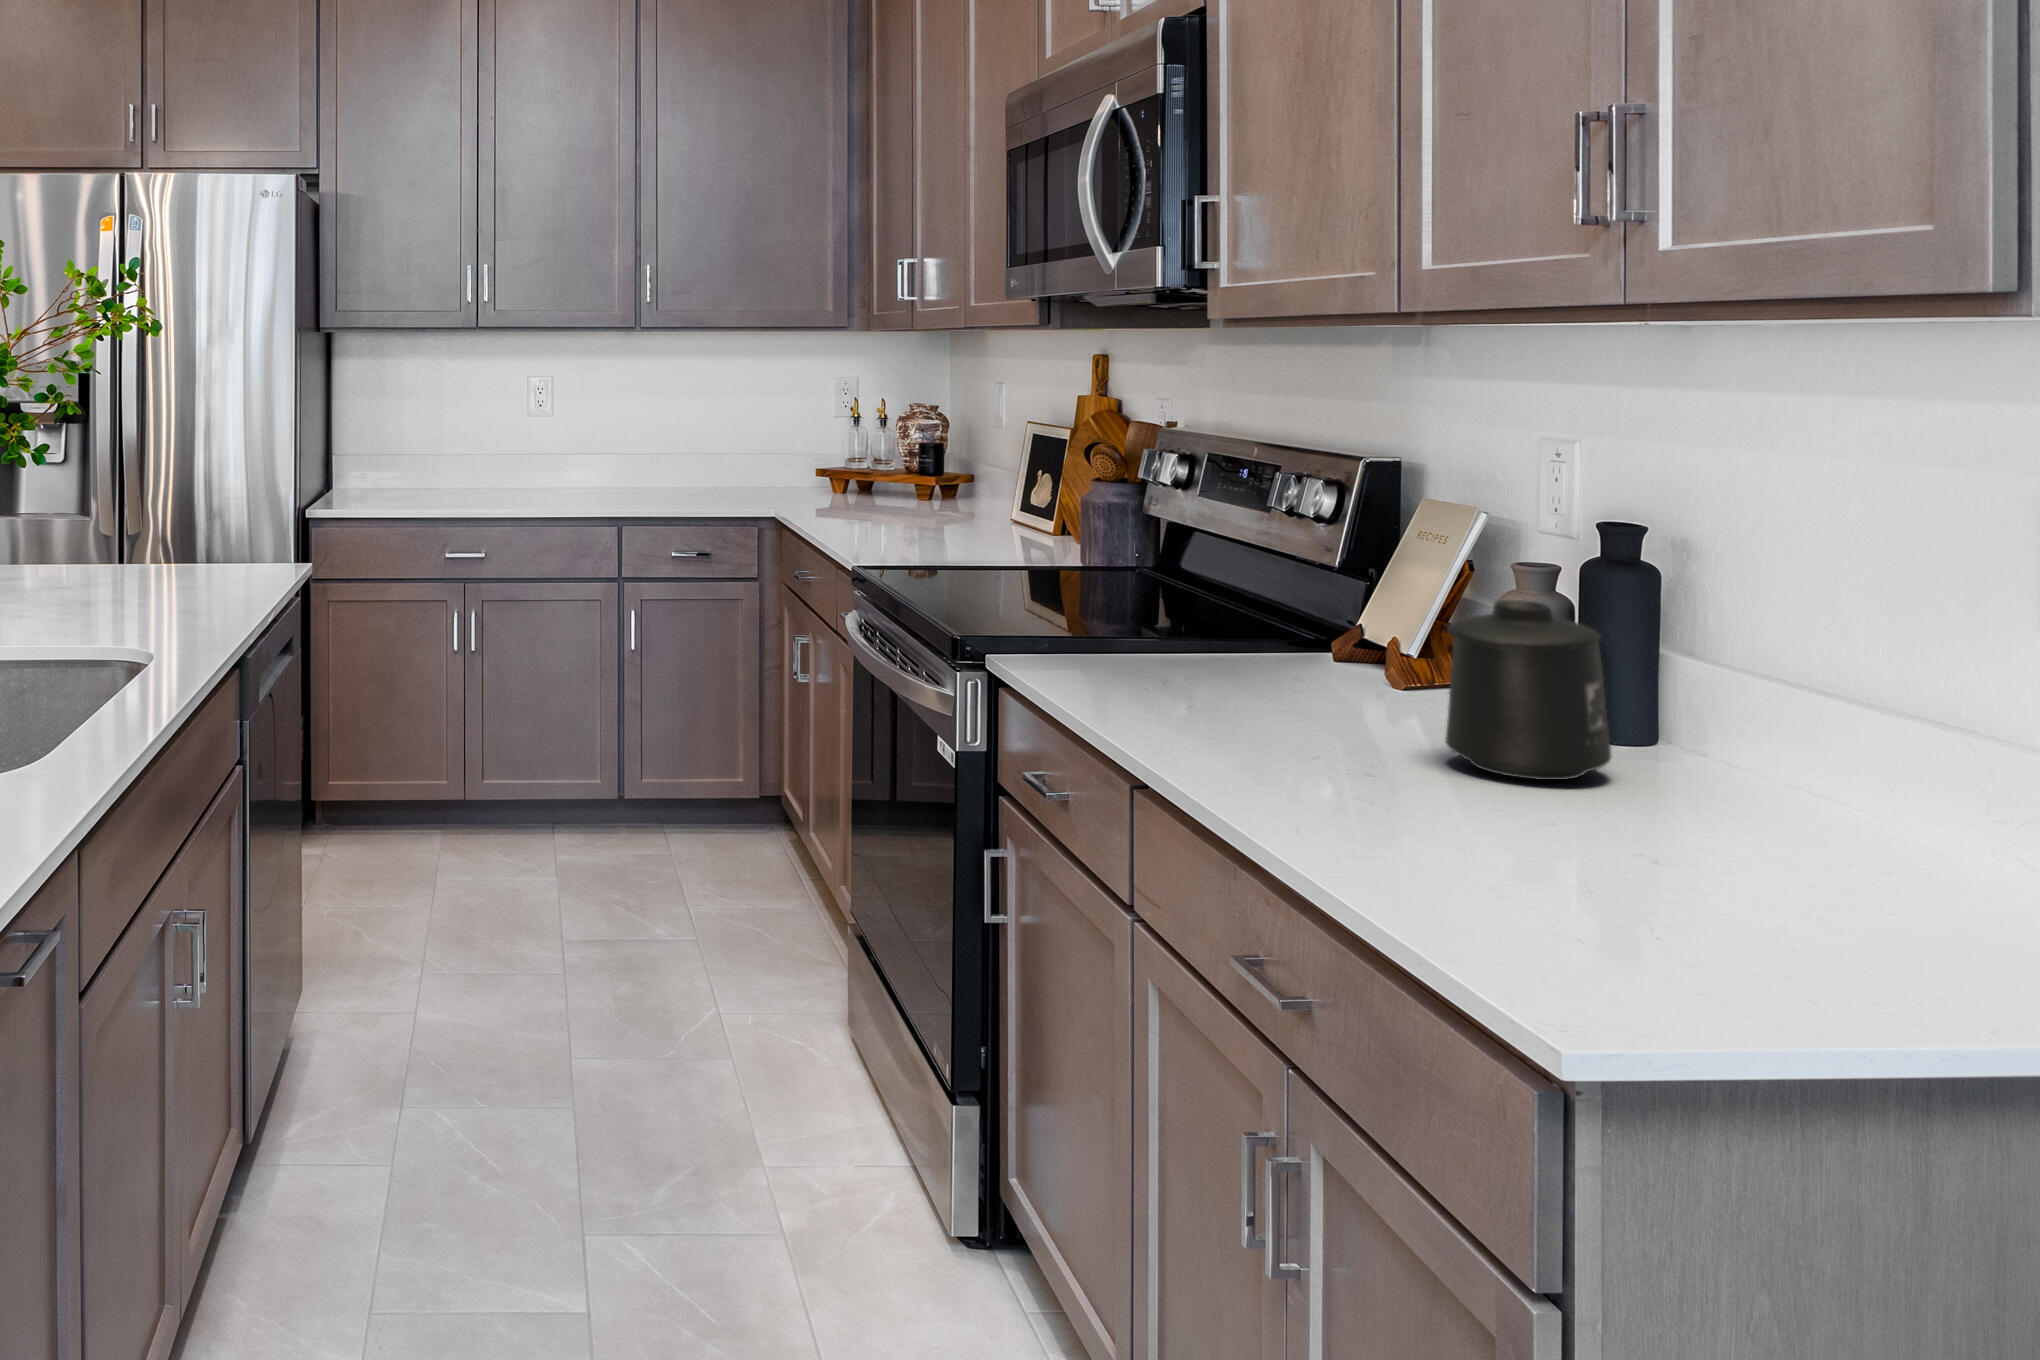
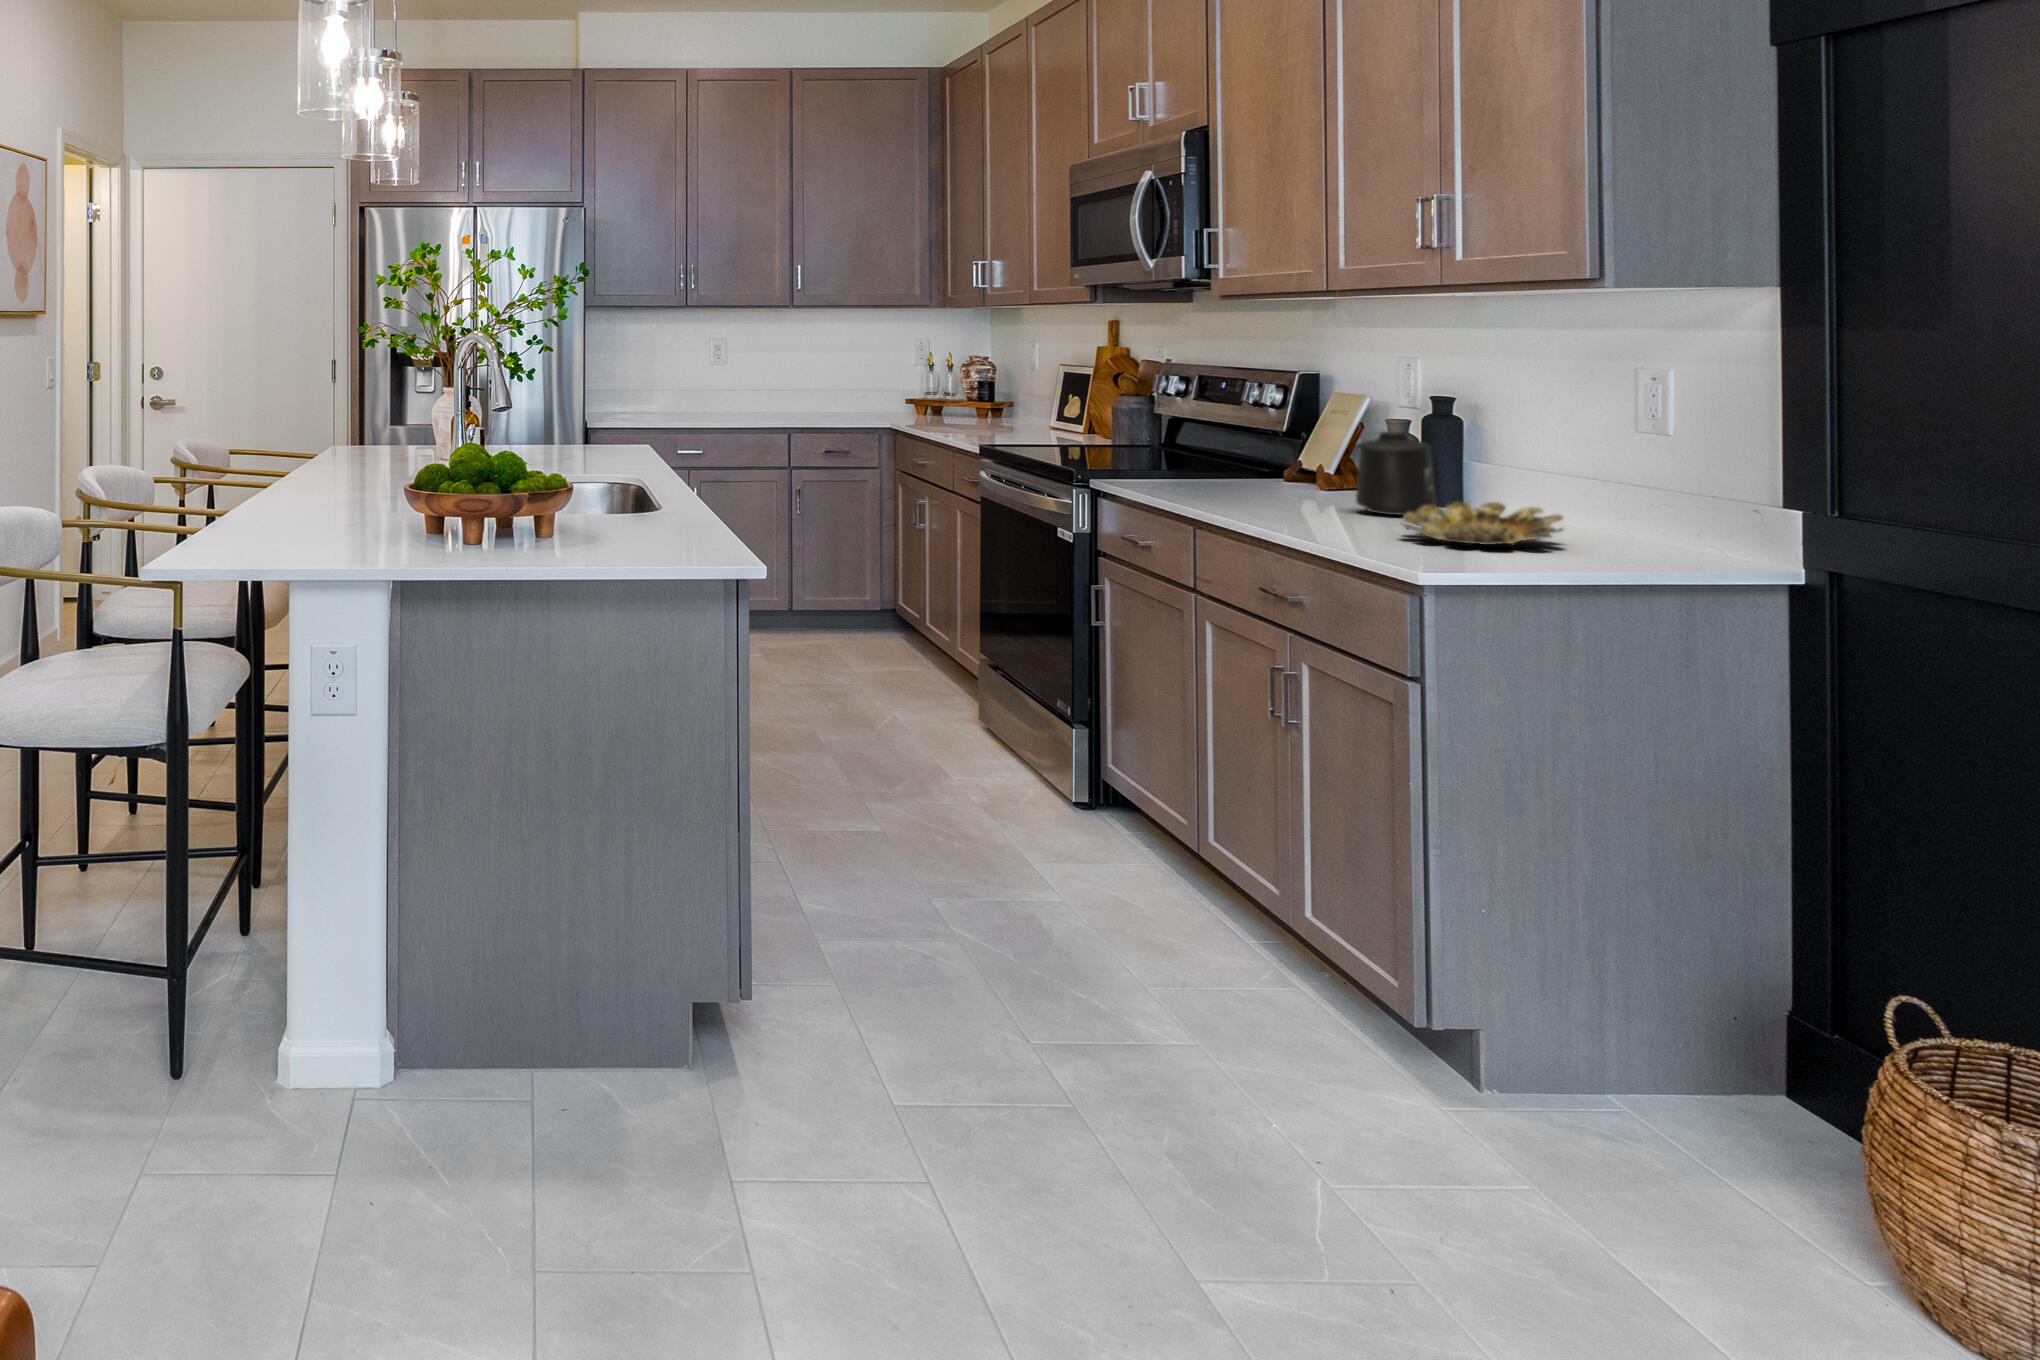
bowl: none [1526,783,1916,930] -> present [1402,502,1563,545]

